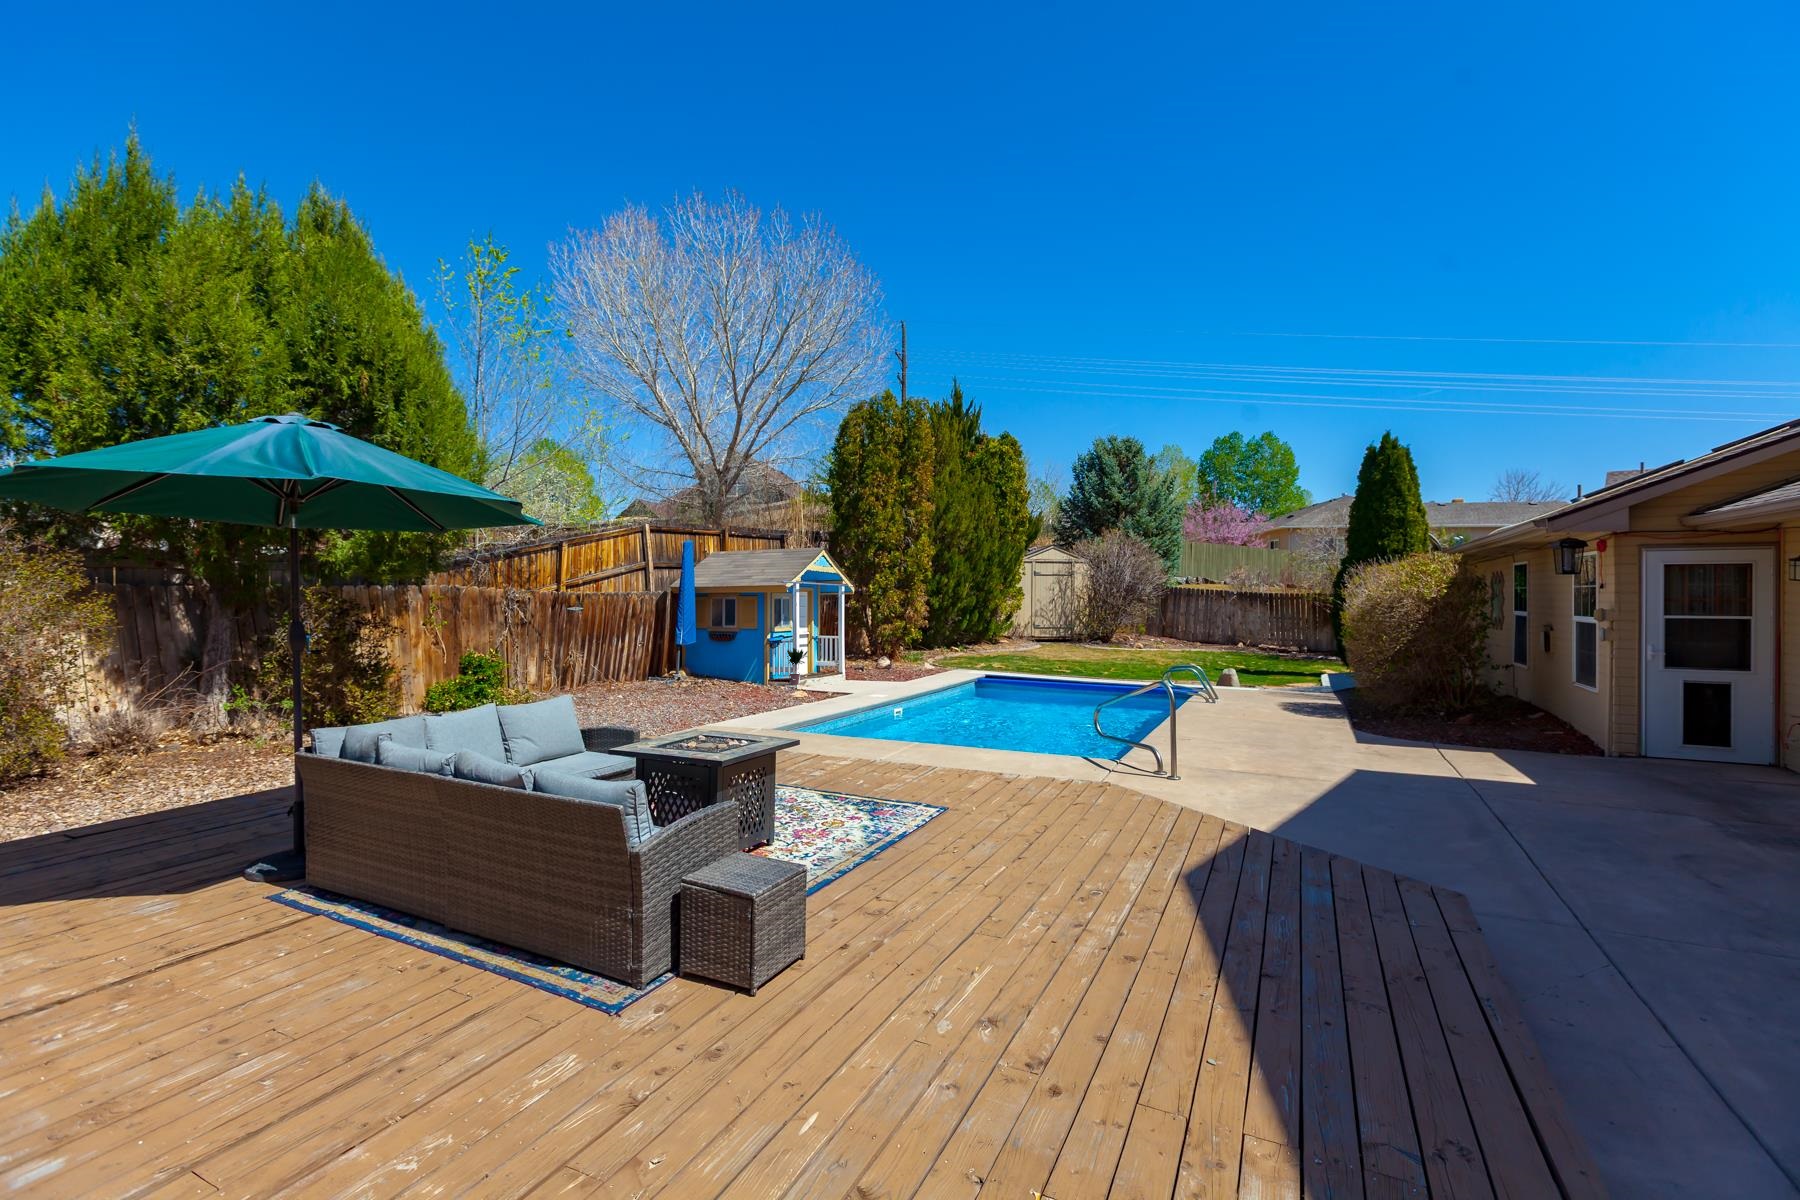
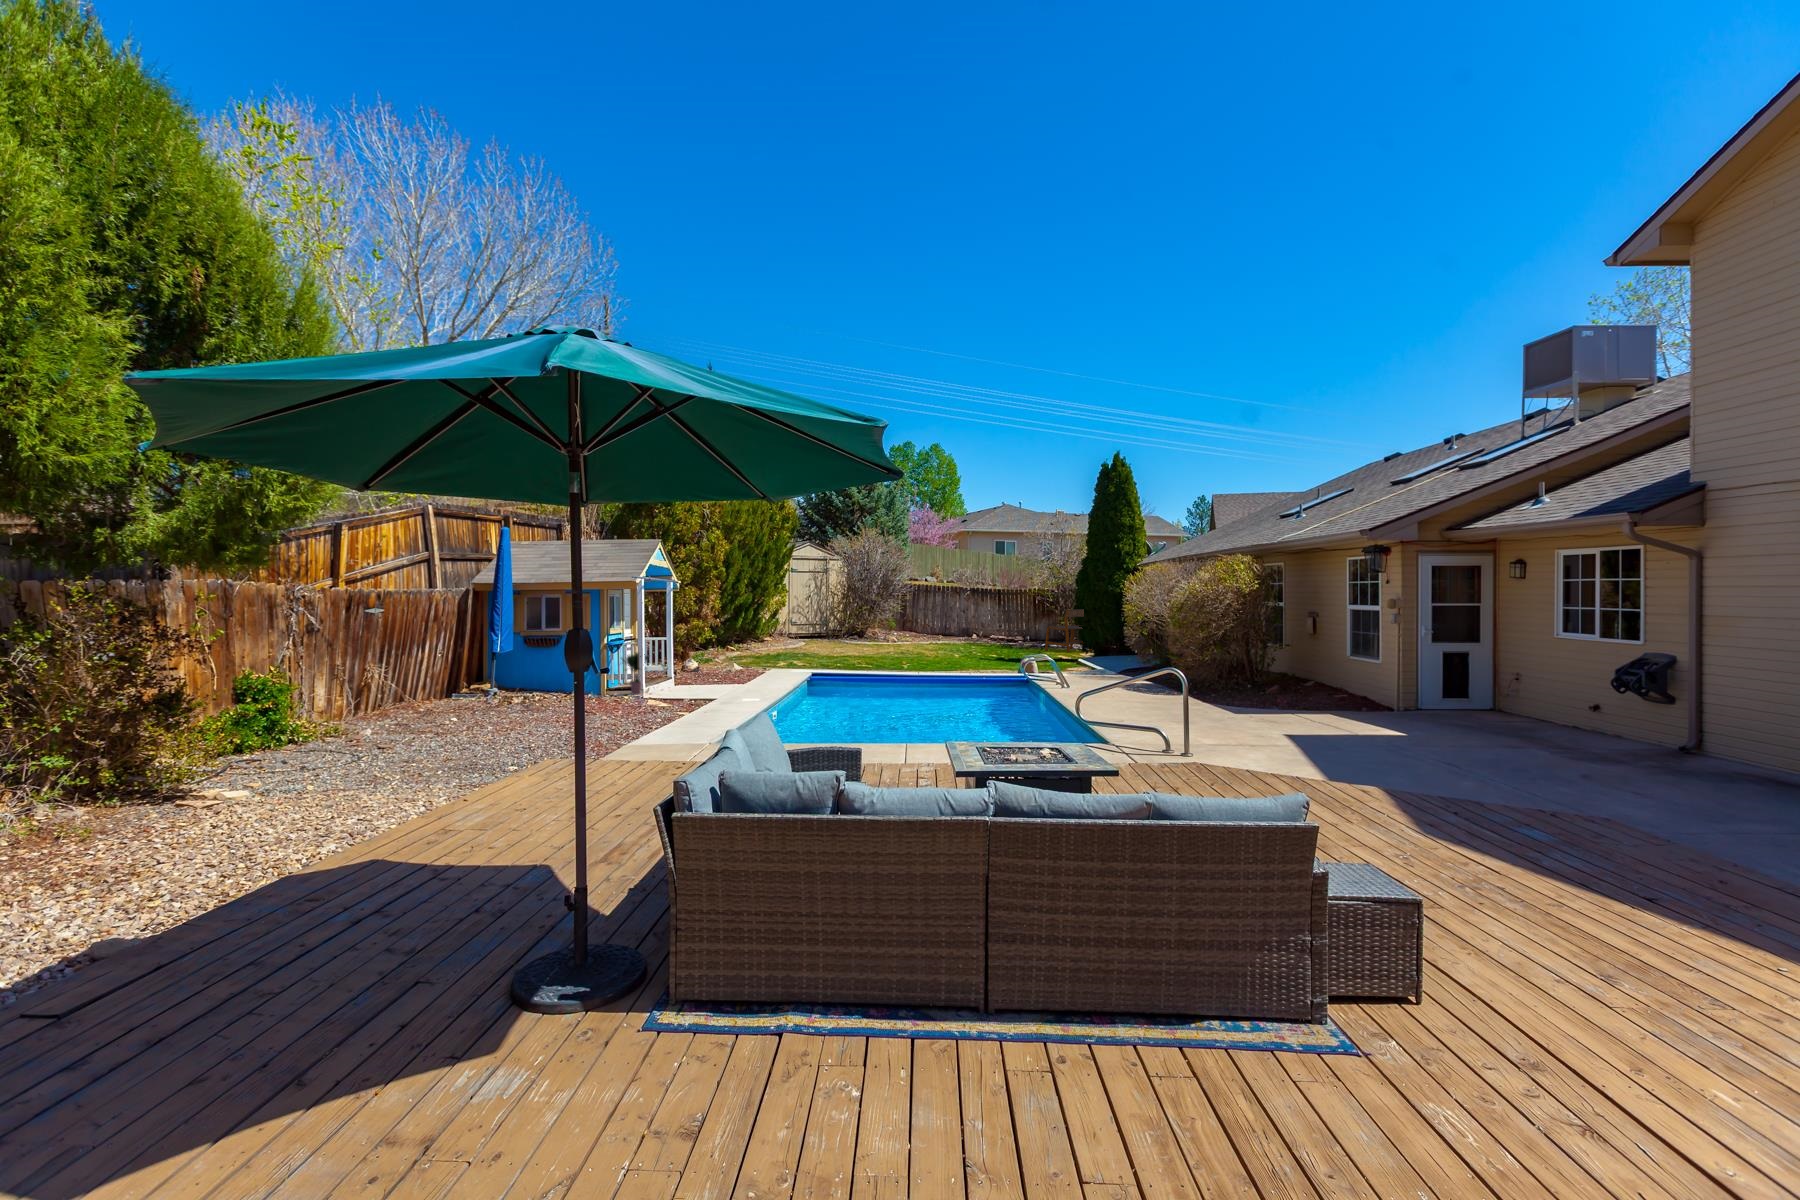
bench: none [1278,619,1339,667] -> present [1045,609,1092,652]

